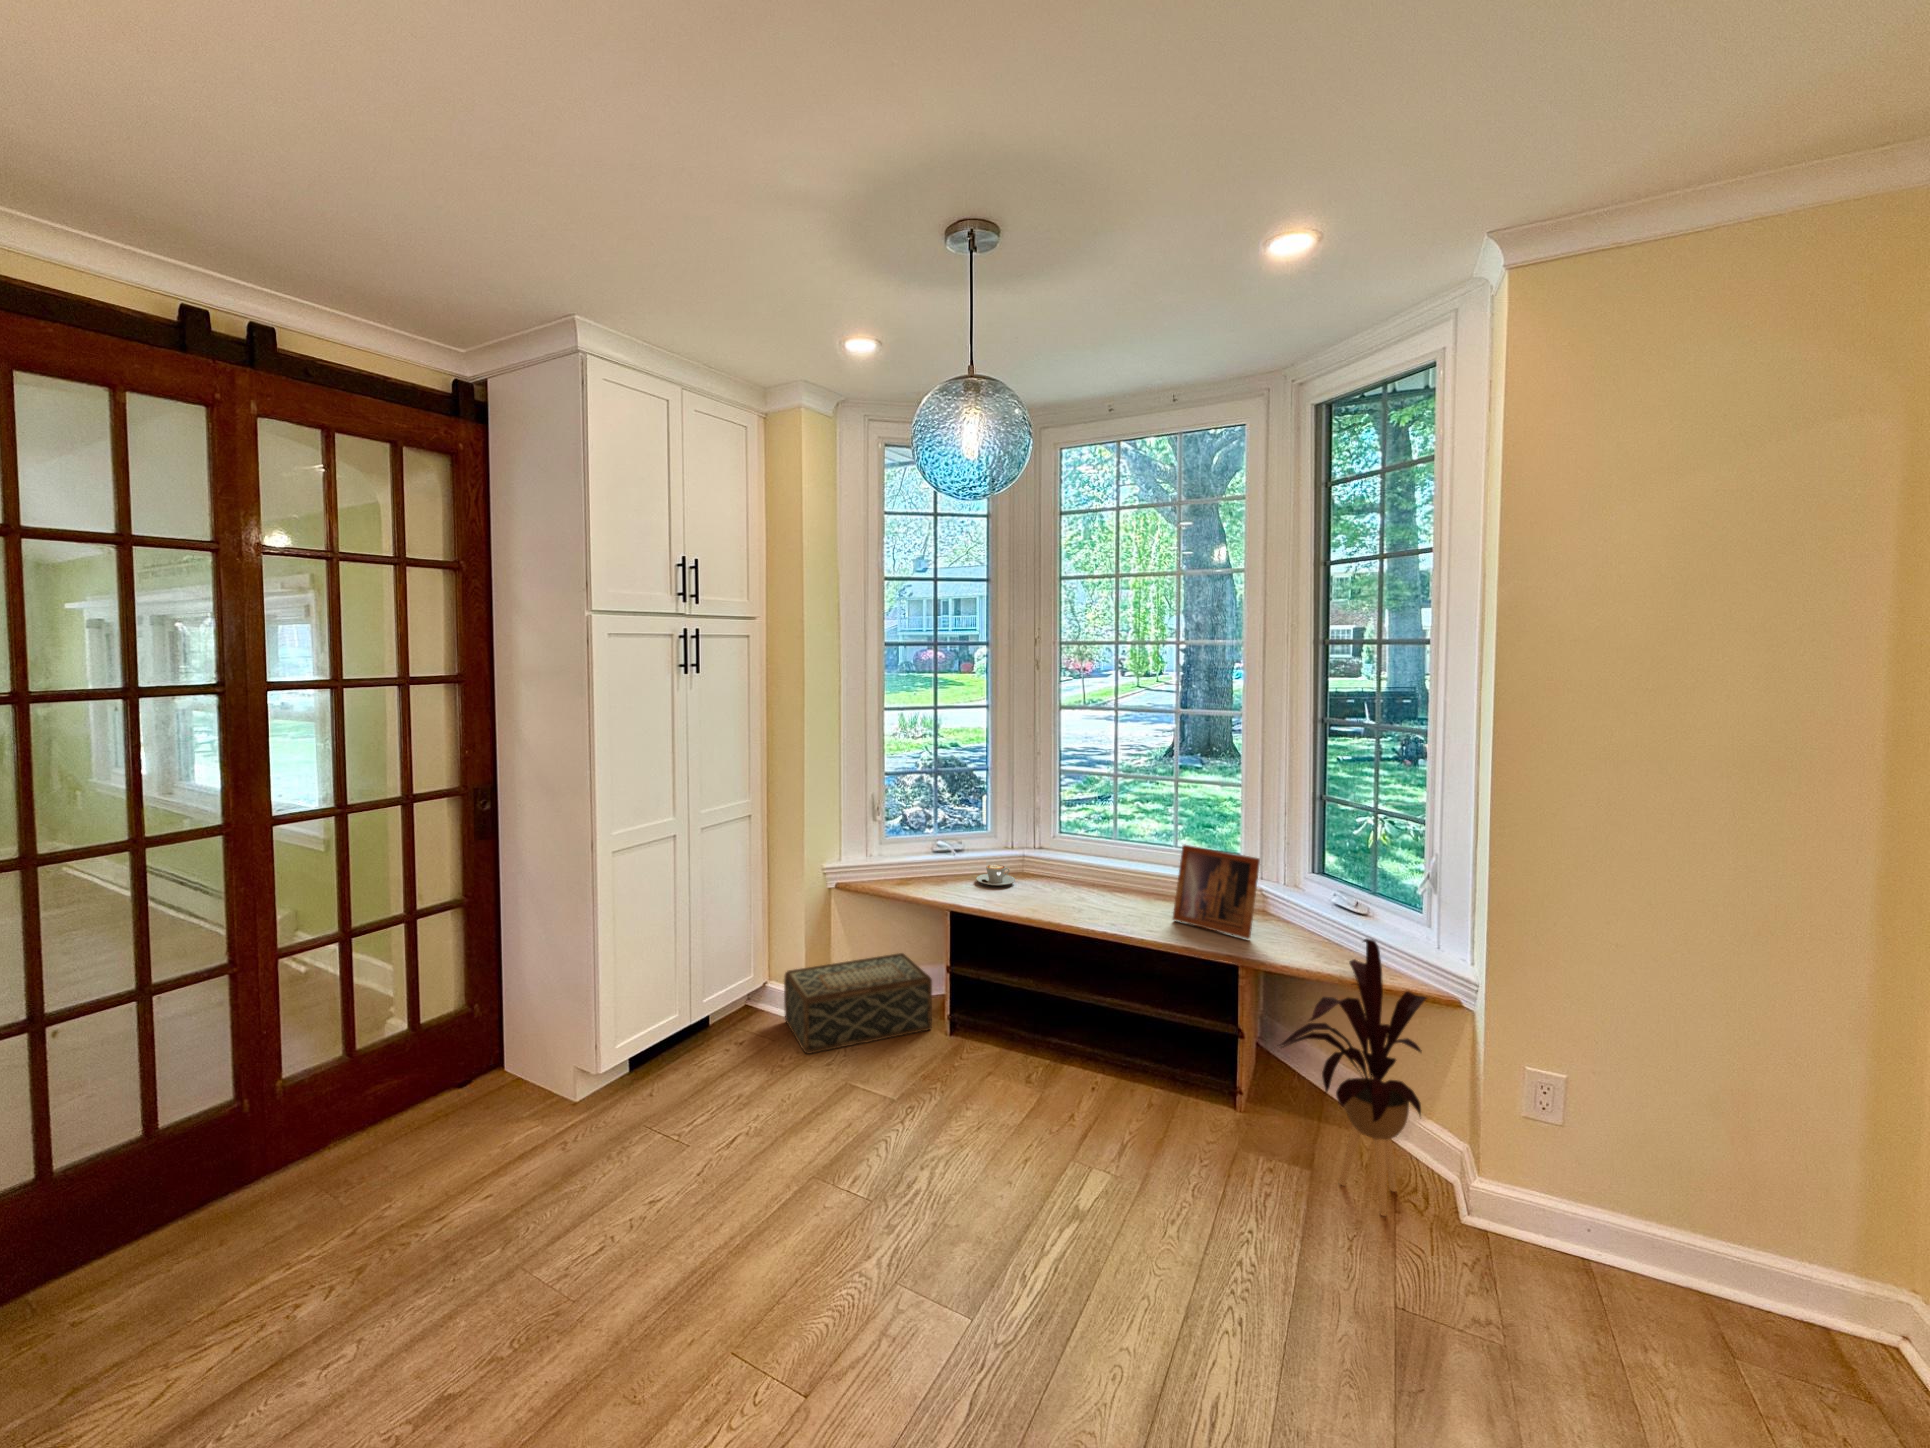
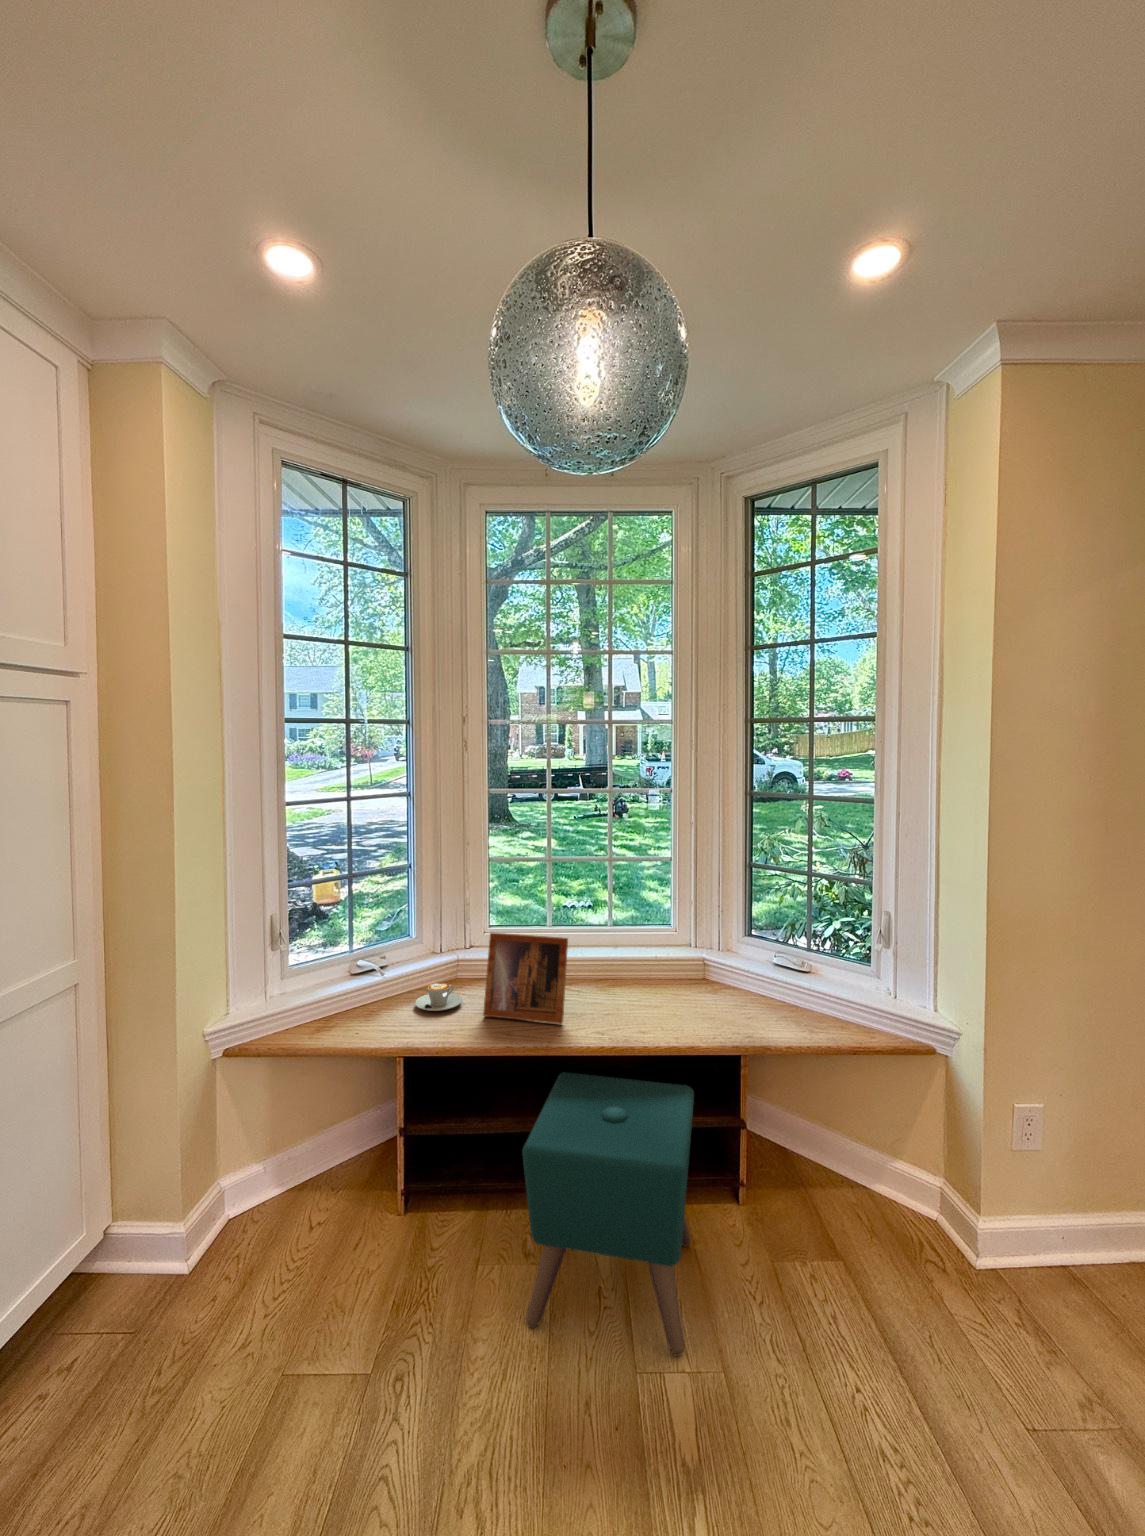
picture frame: present [1173,845,1260,939] -> present [483,933,568,1024]
house plant: present [1280,939,1427,1216] -> none [803,1013,961,1285]
ottoman: none [1002,946,1175,1172] -> present [522,1072,694,1356]
woven basket: present [784,953,932,1054] -> none [147,1117,374,1328]

